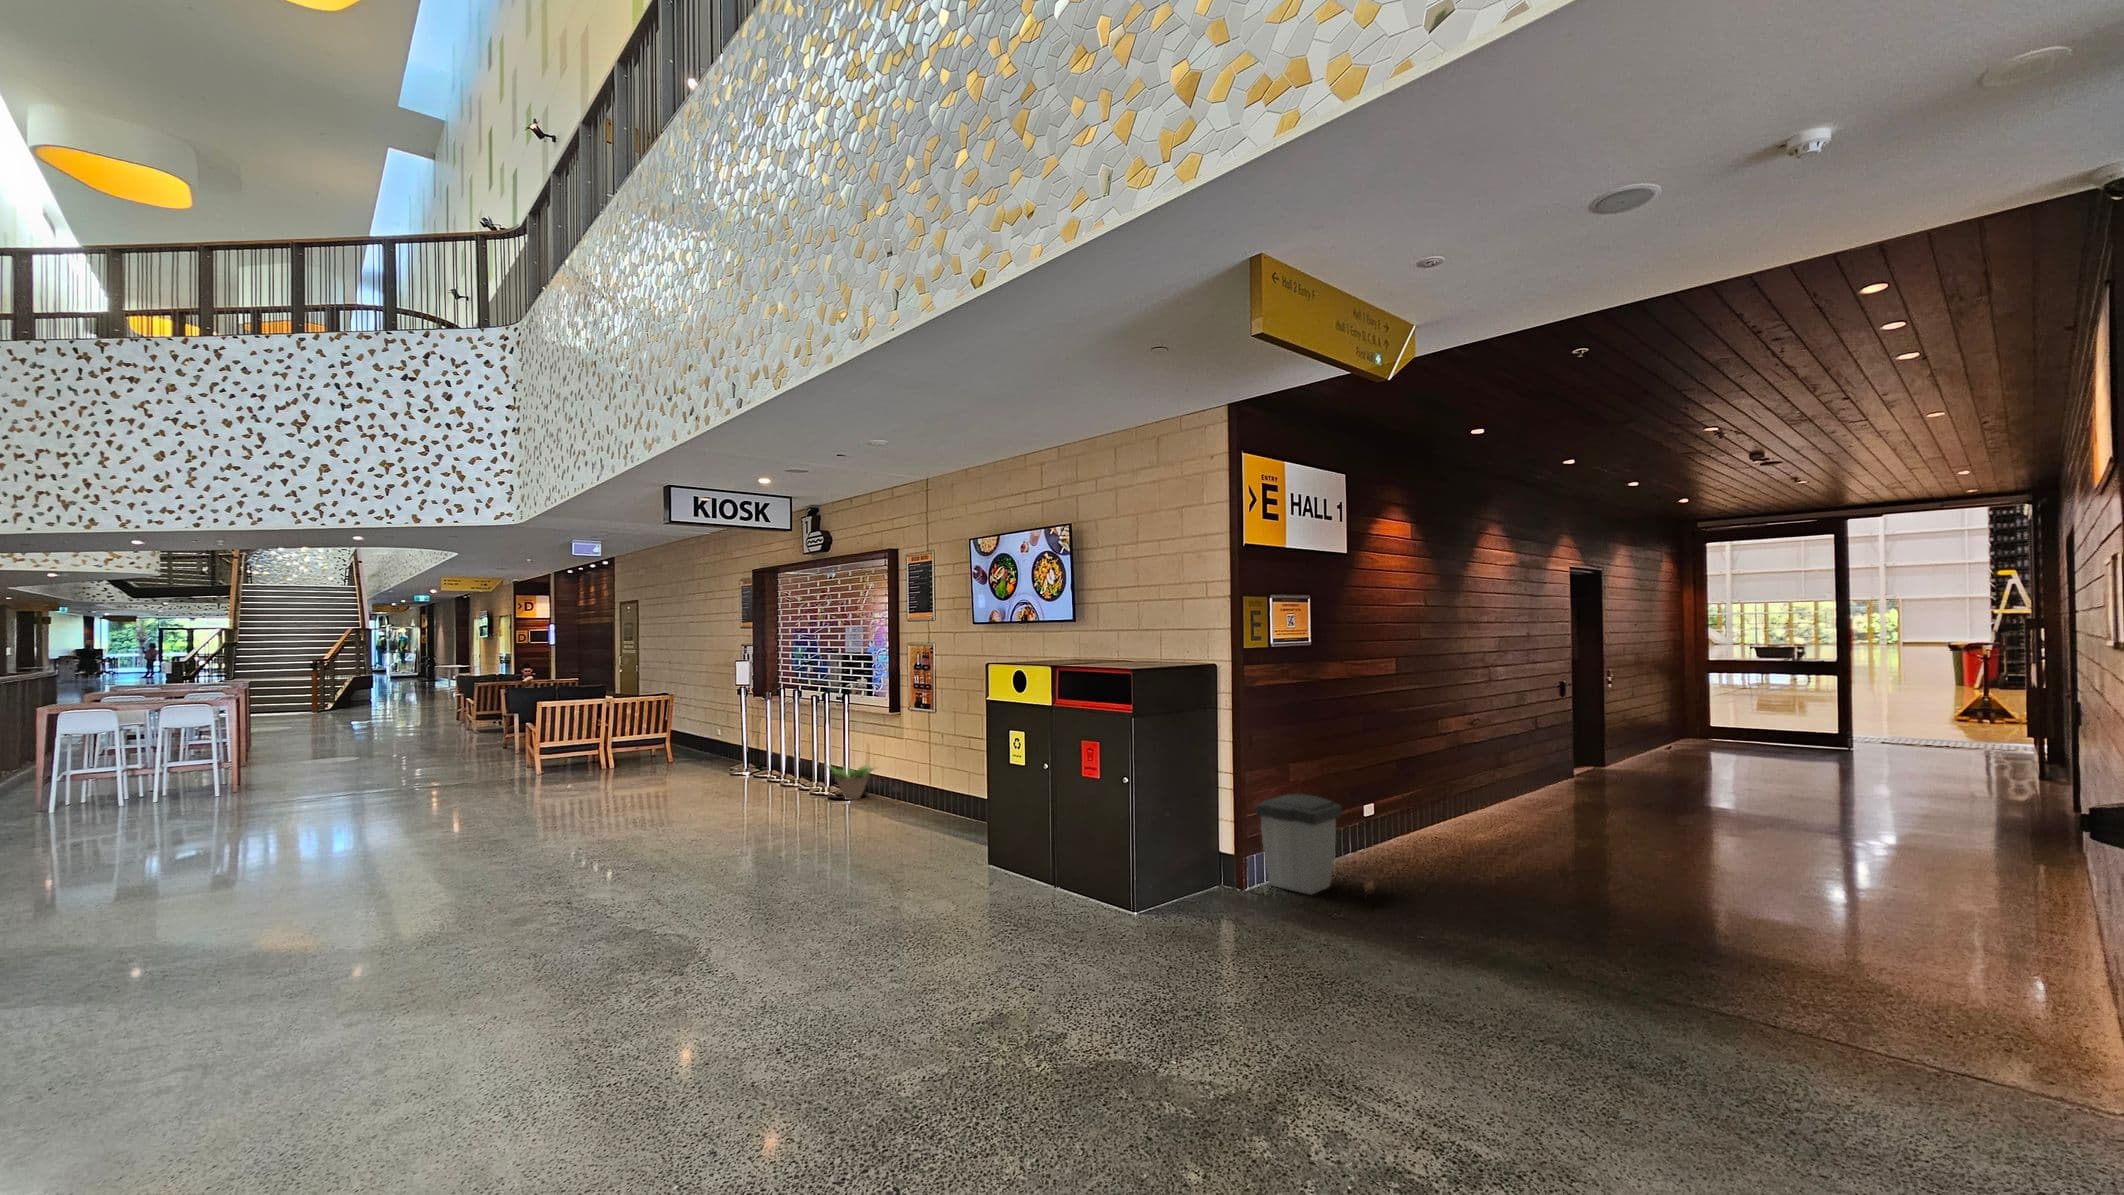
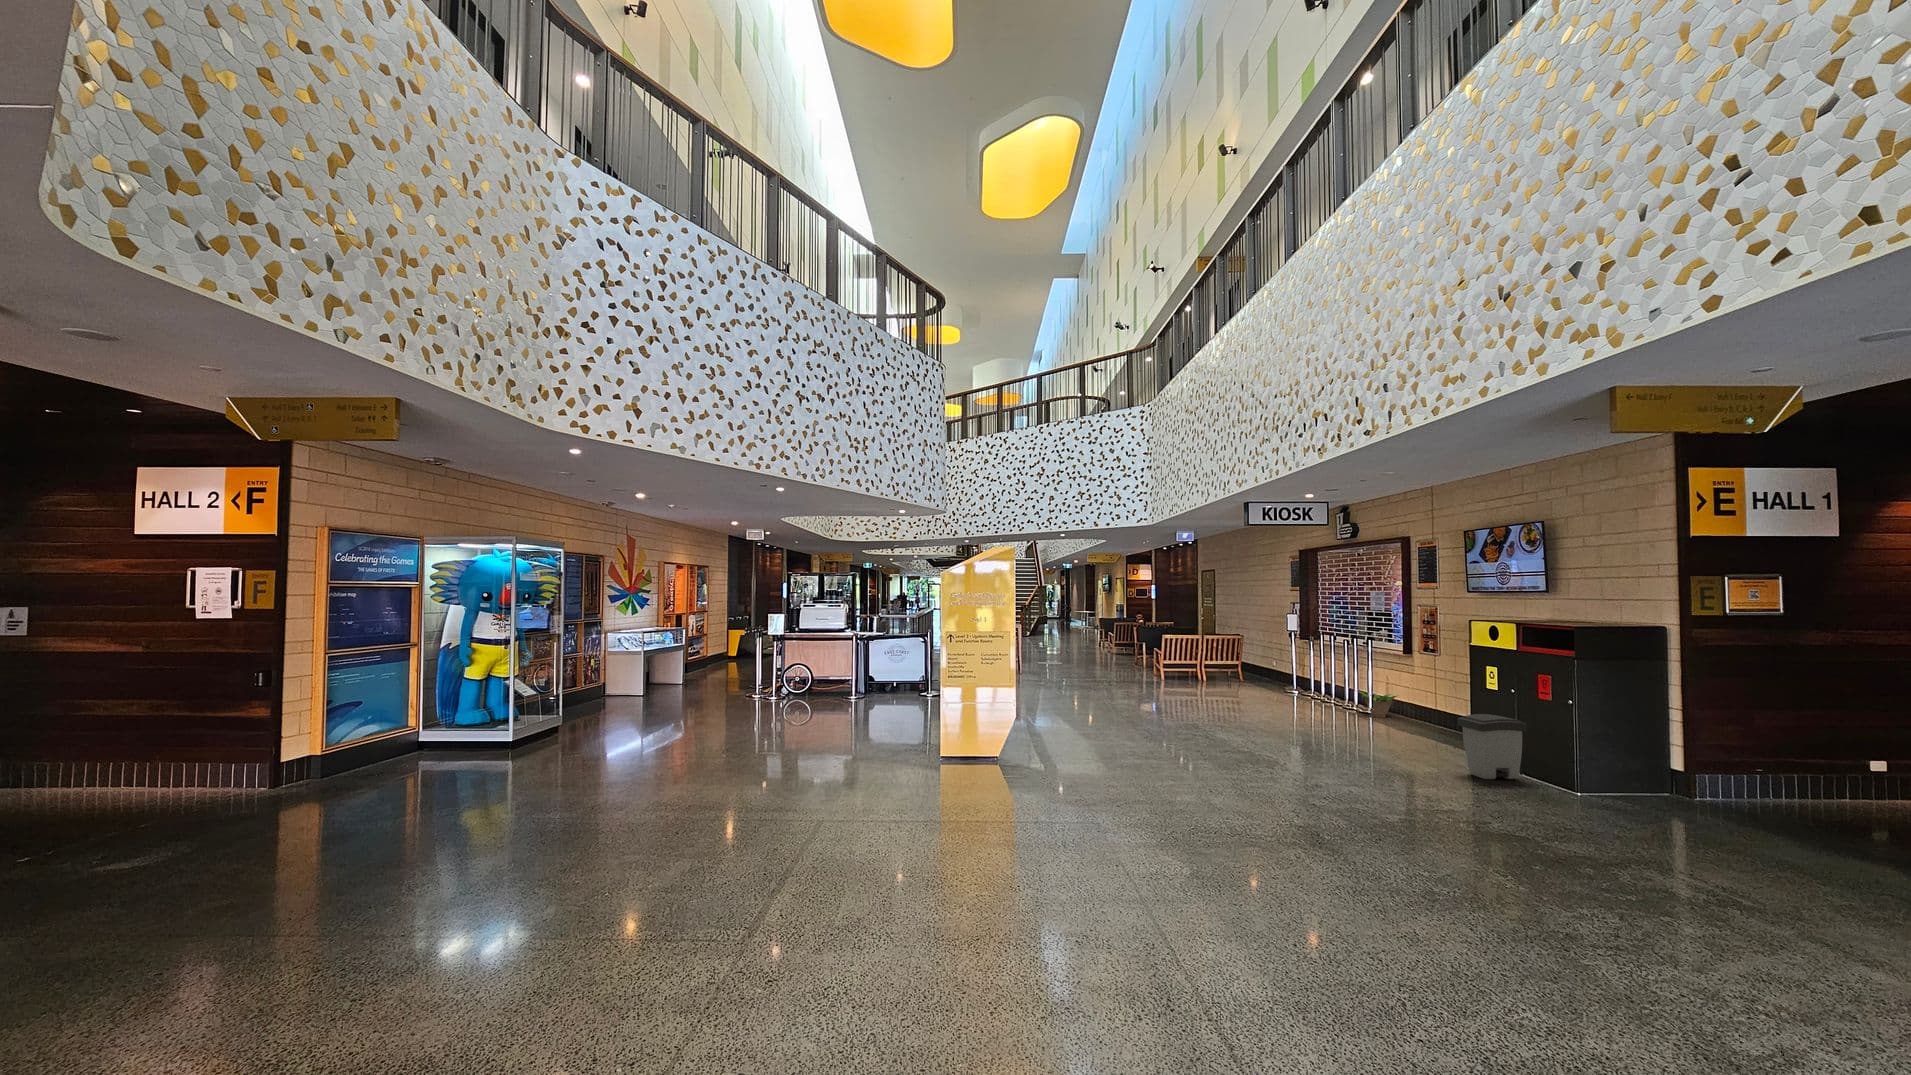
trash can: present [1255,794,1342,895] -> present [1458,714,1527,779]

